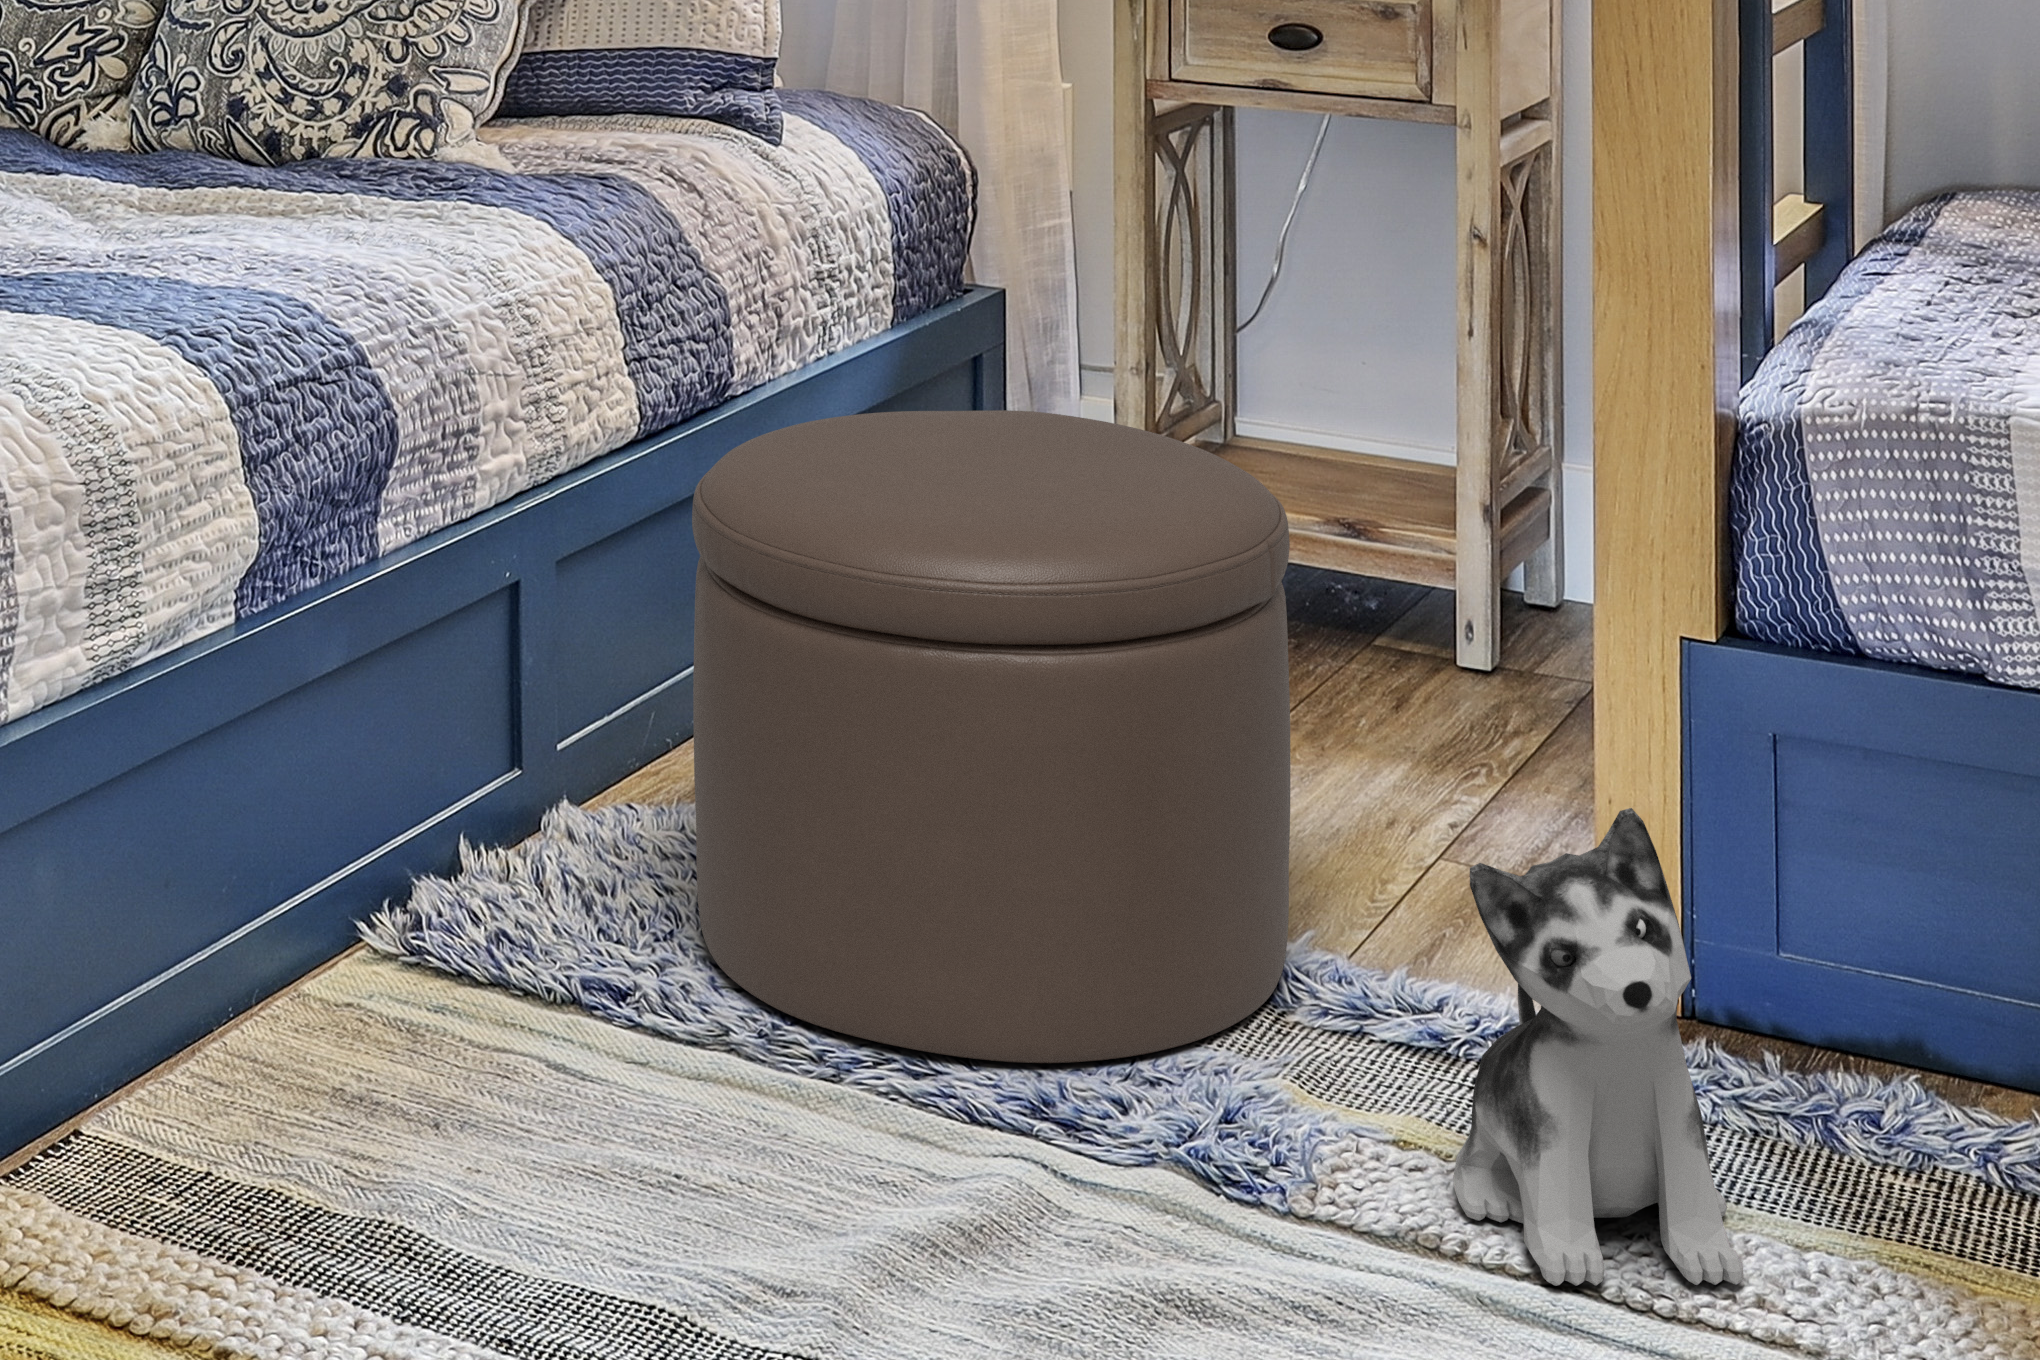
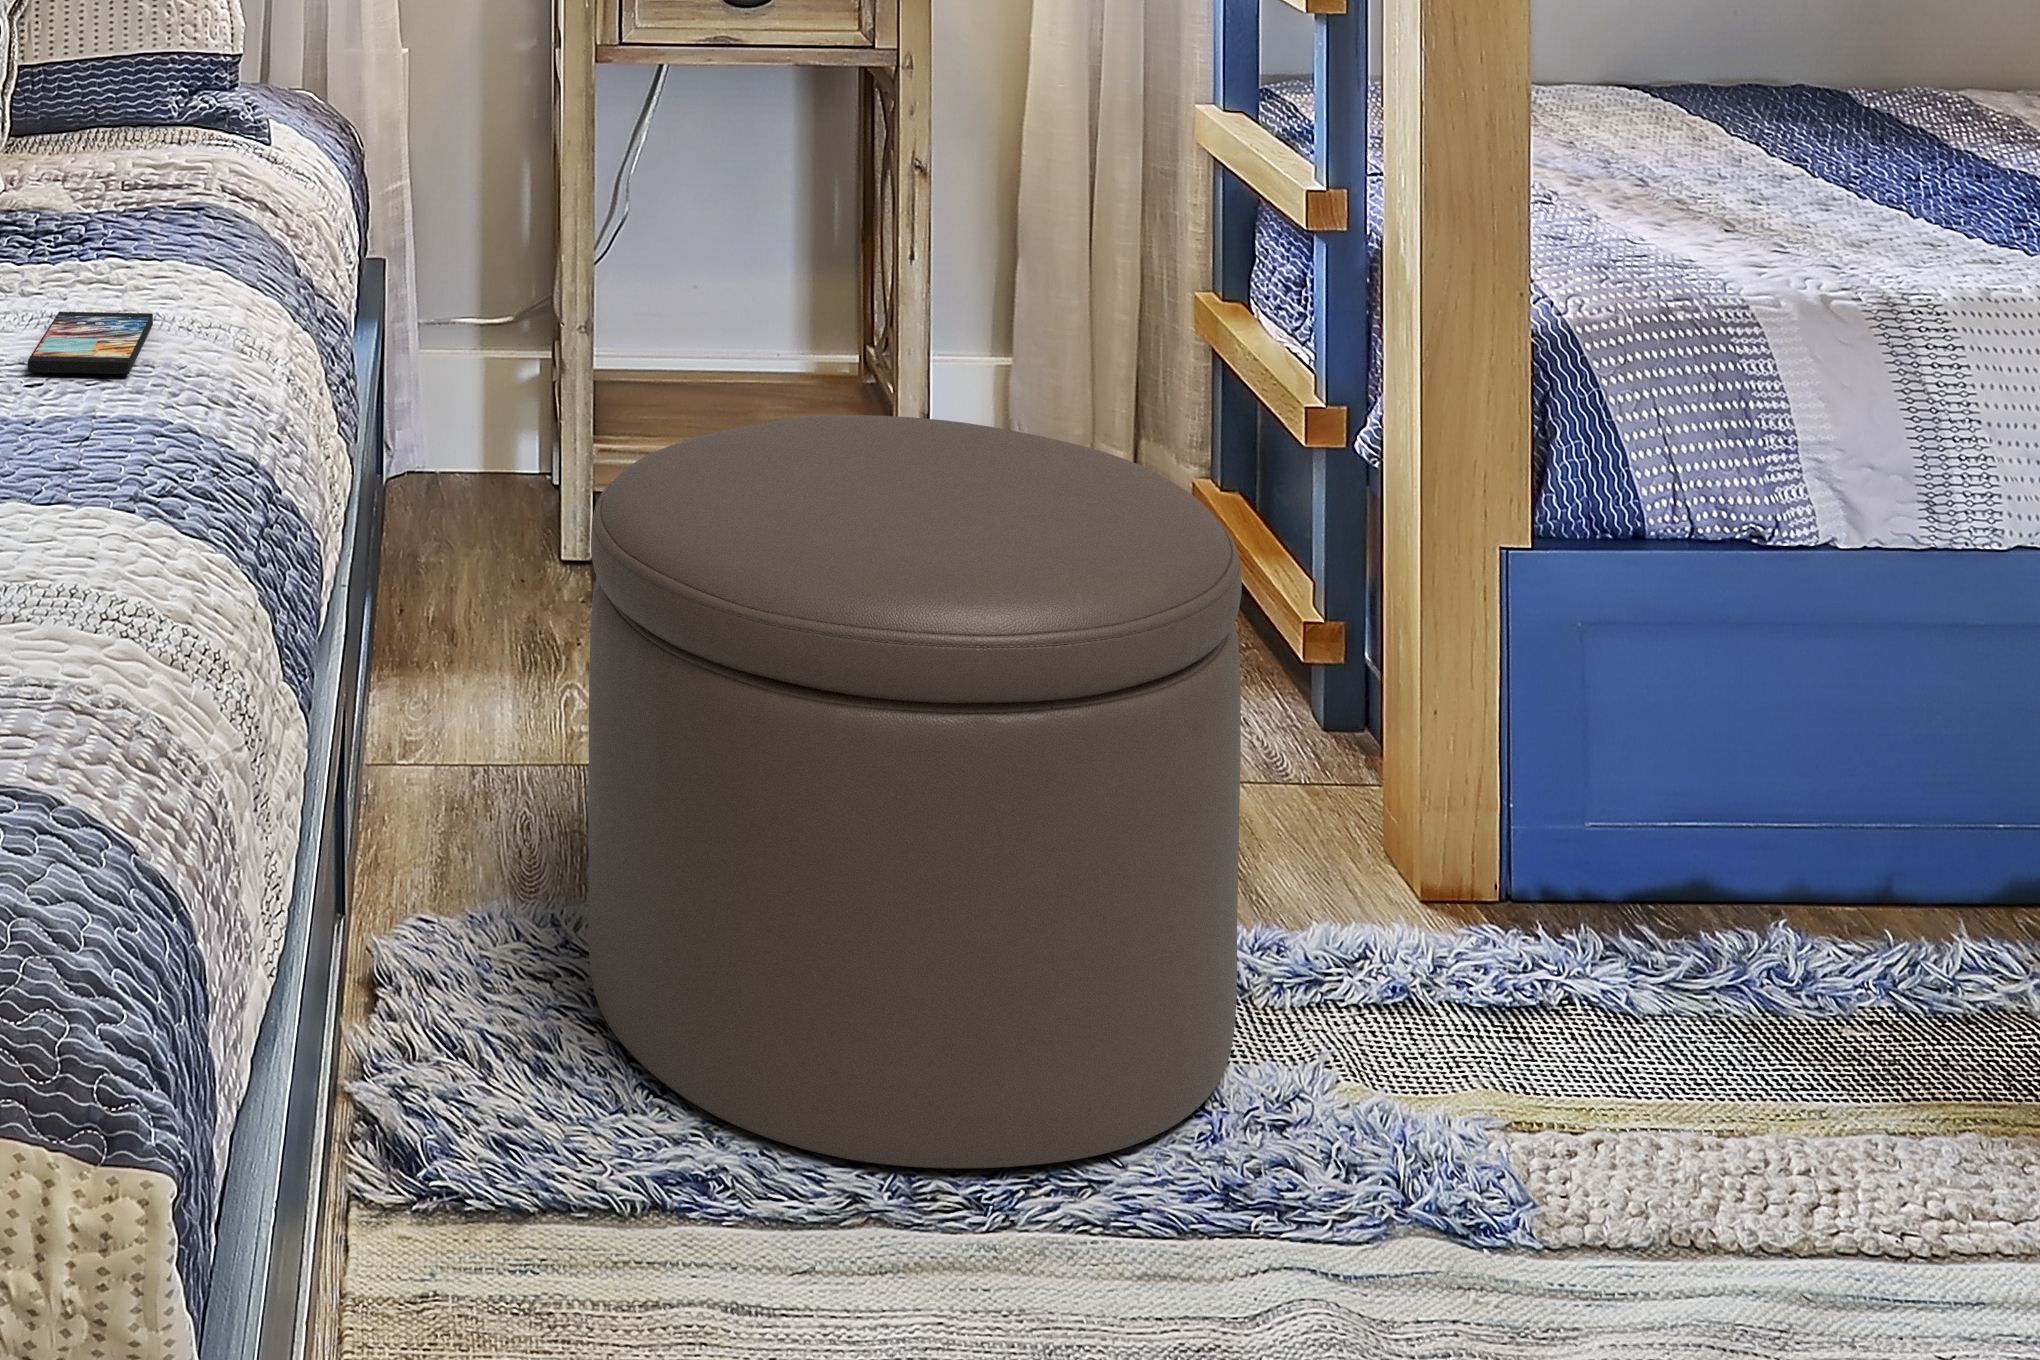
smartphone: none [253,232,410,276] -> present [28,312,153,374]
plush toy: present [1453,808,1743,1286] -> none [1543,747,1932,1258]

